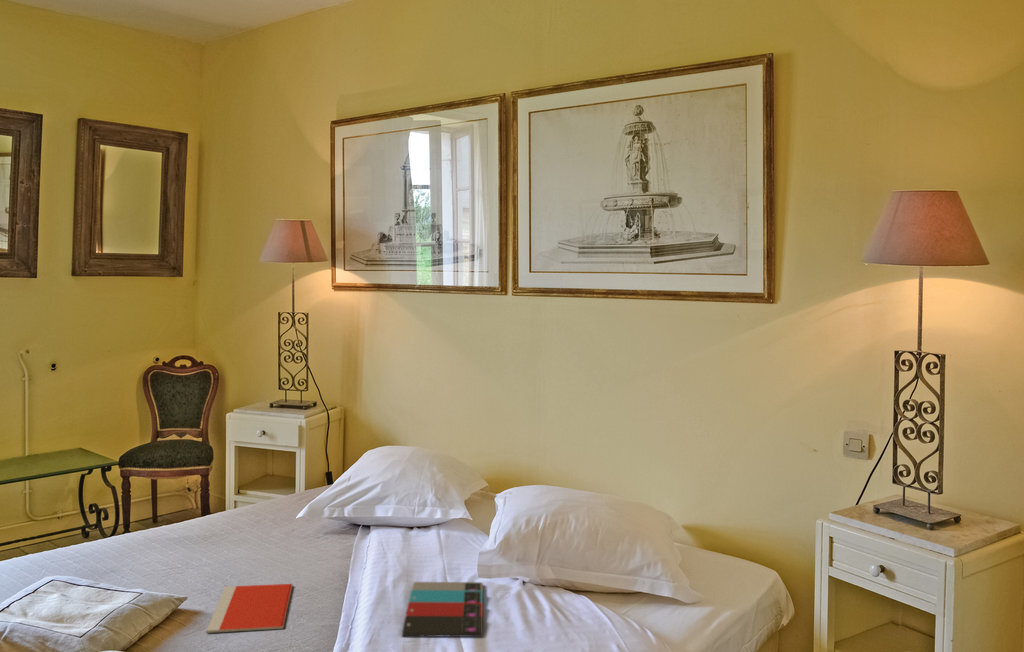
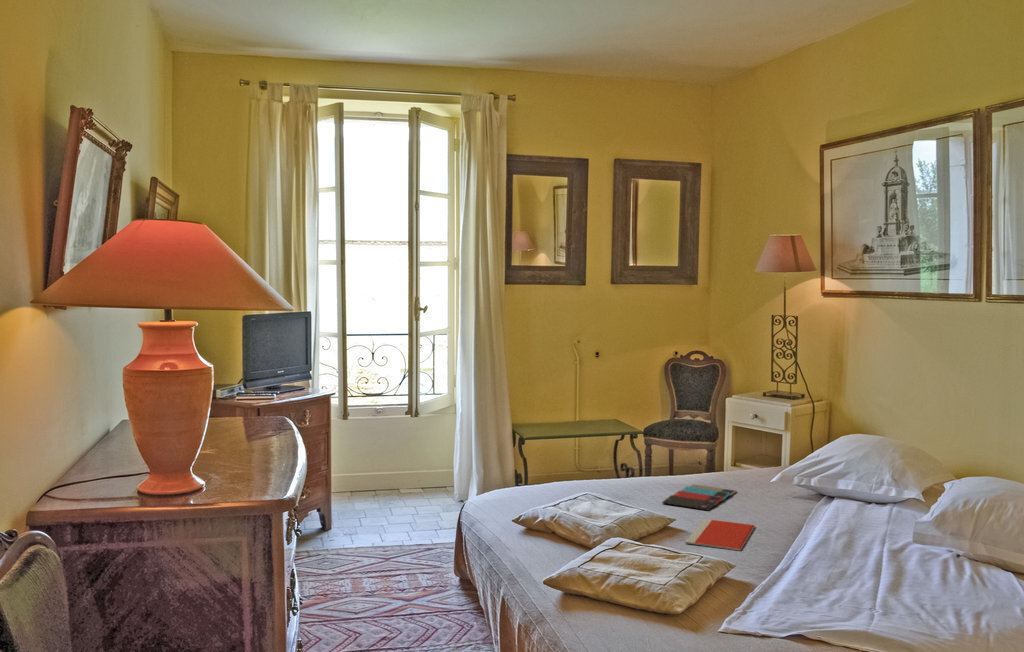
smartphone: present [402,582,483,637] -> present [662,485,737,511]

